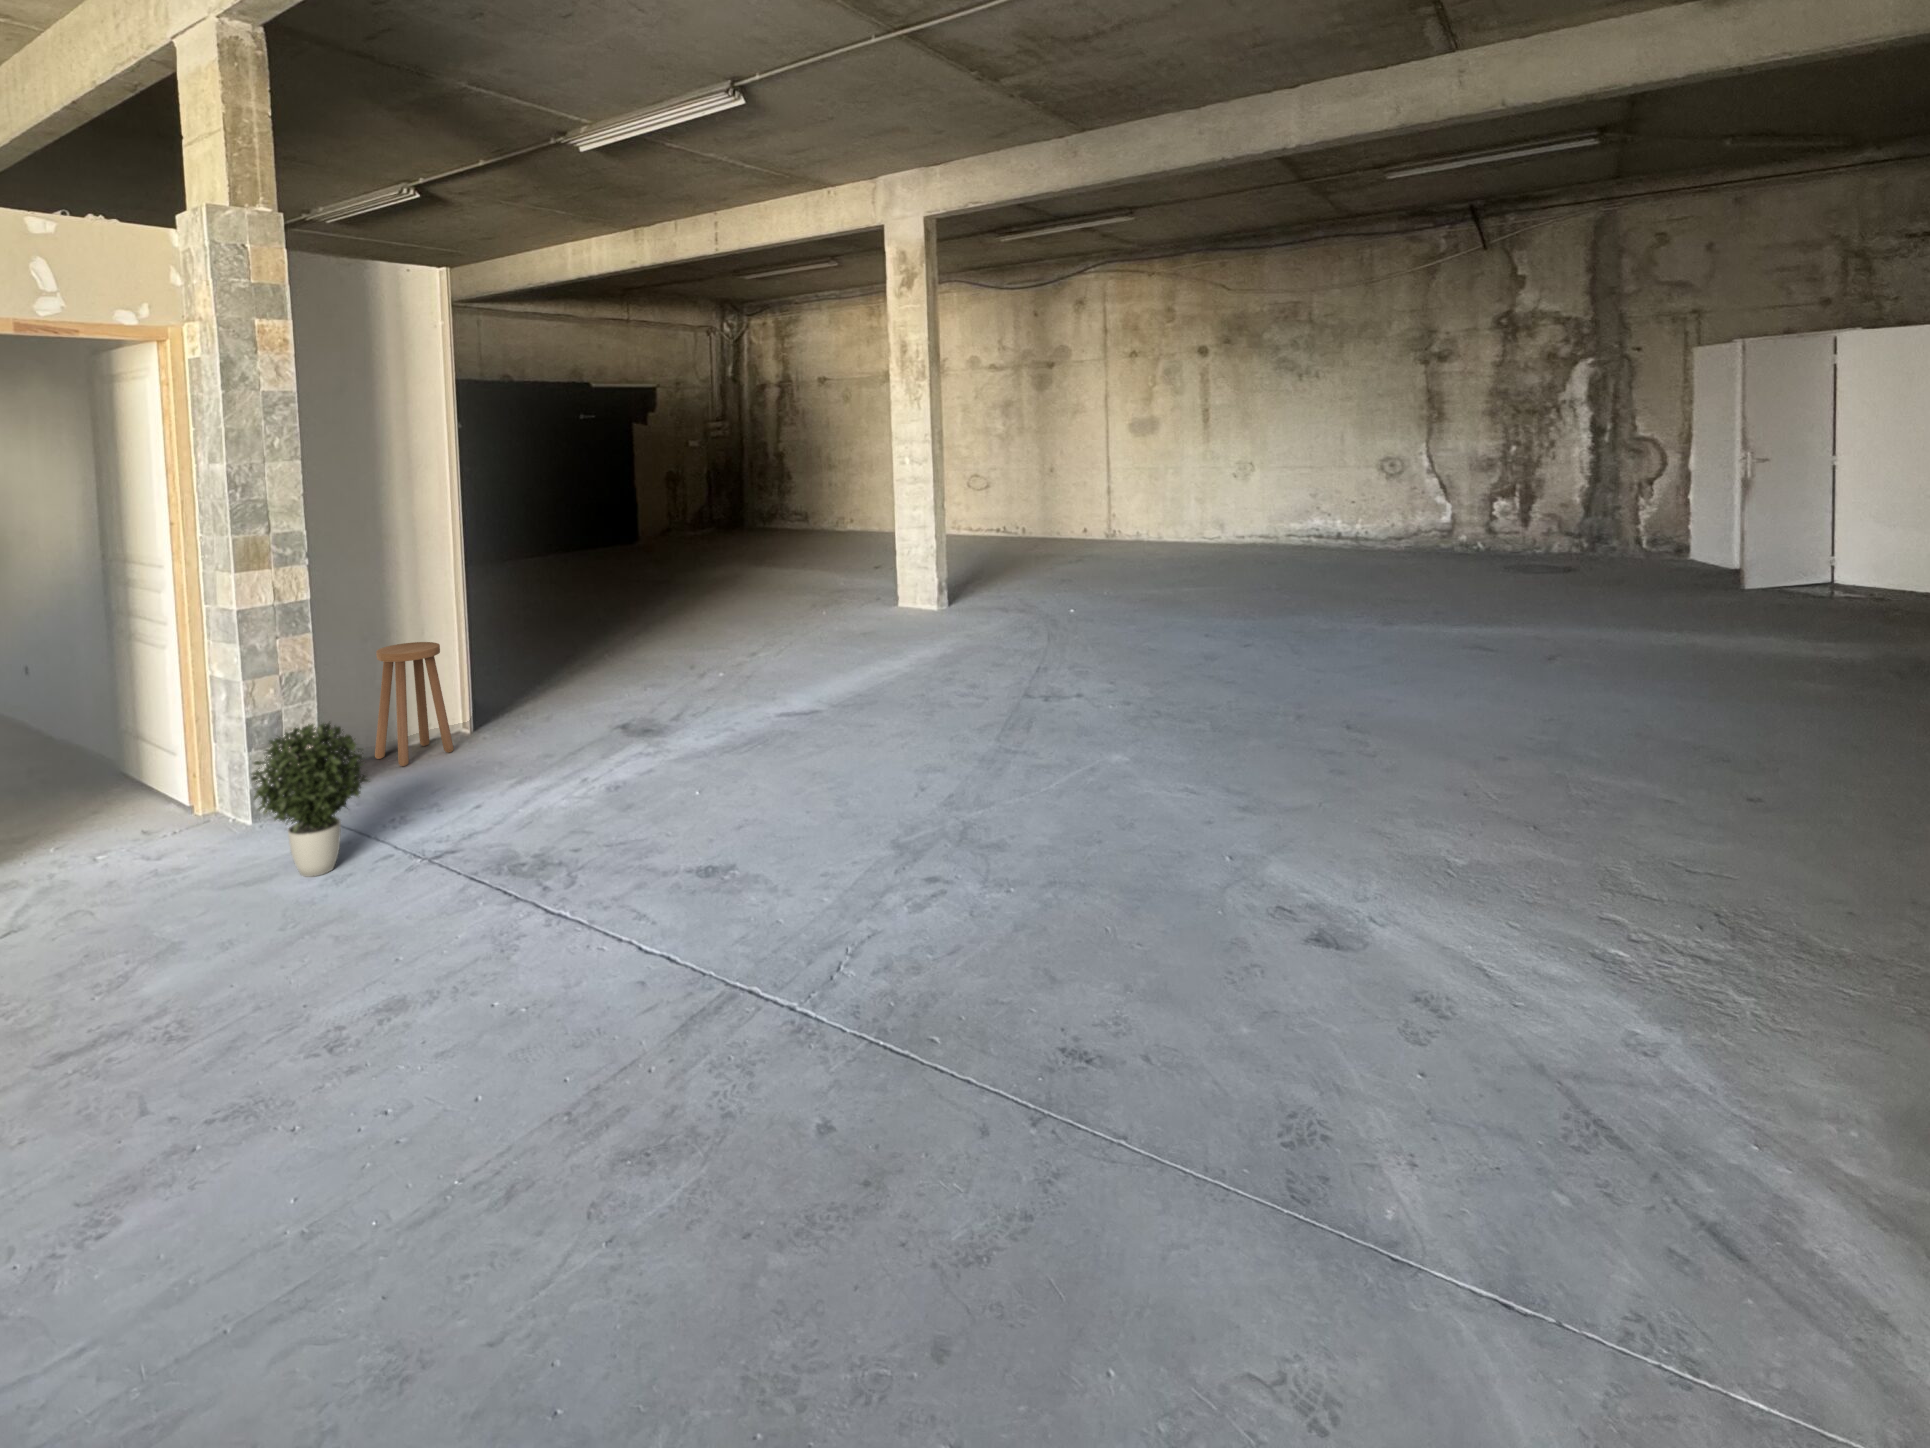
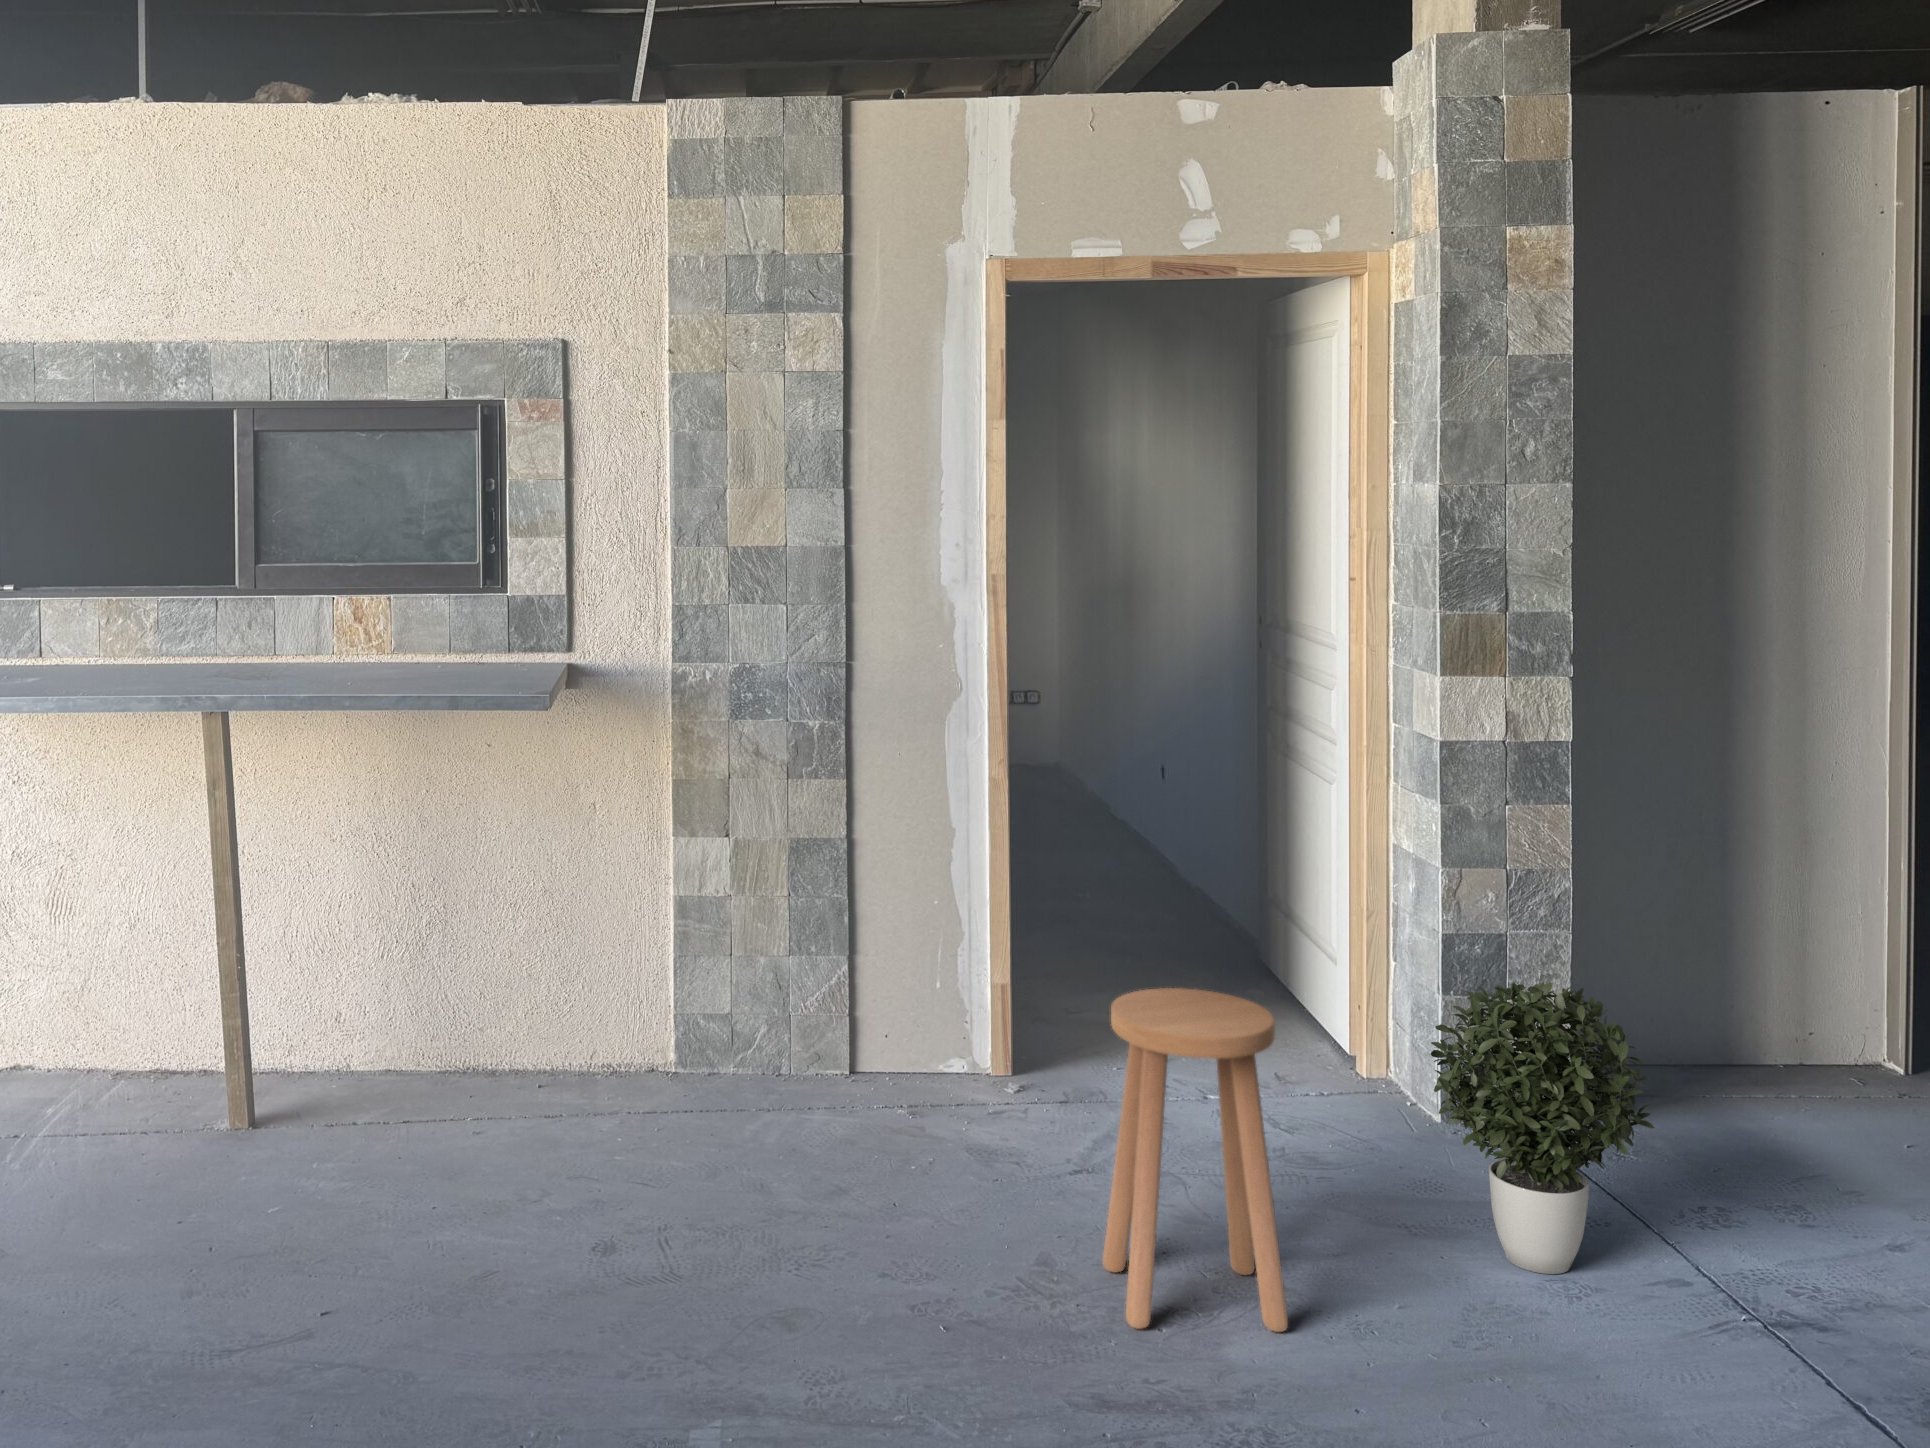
stool: present [375,642,454,766] -> present [1103,988,1288,1332]

